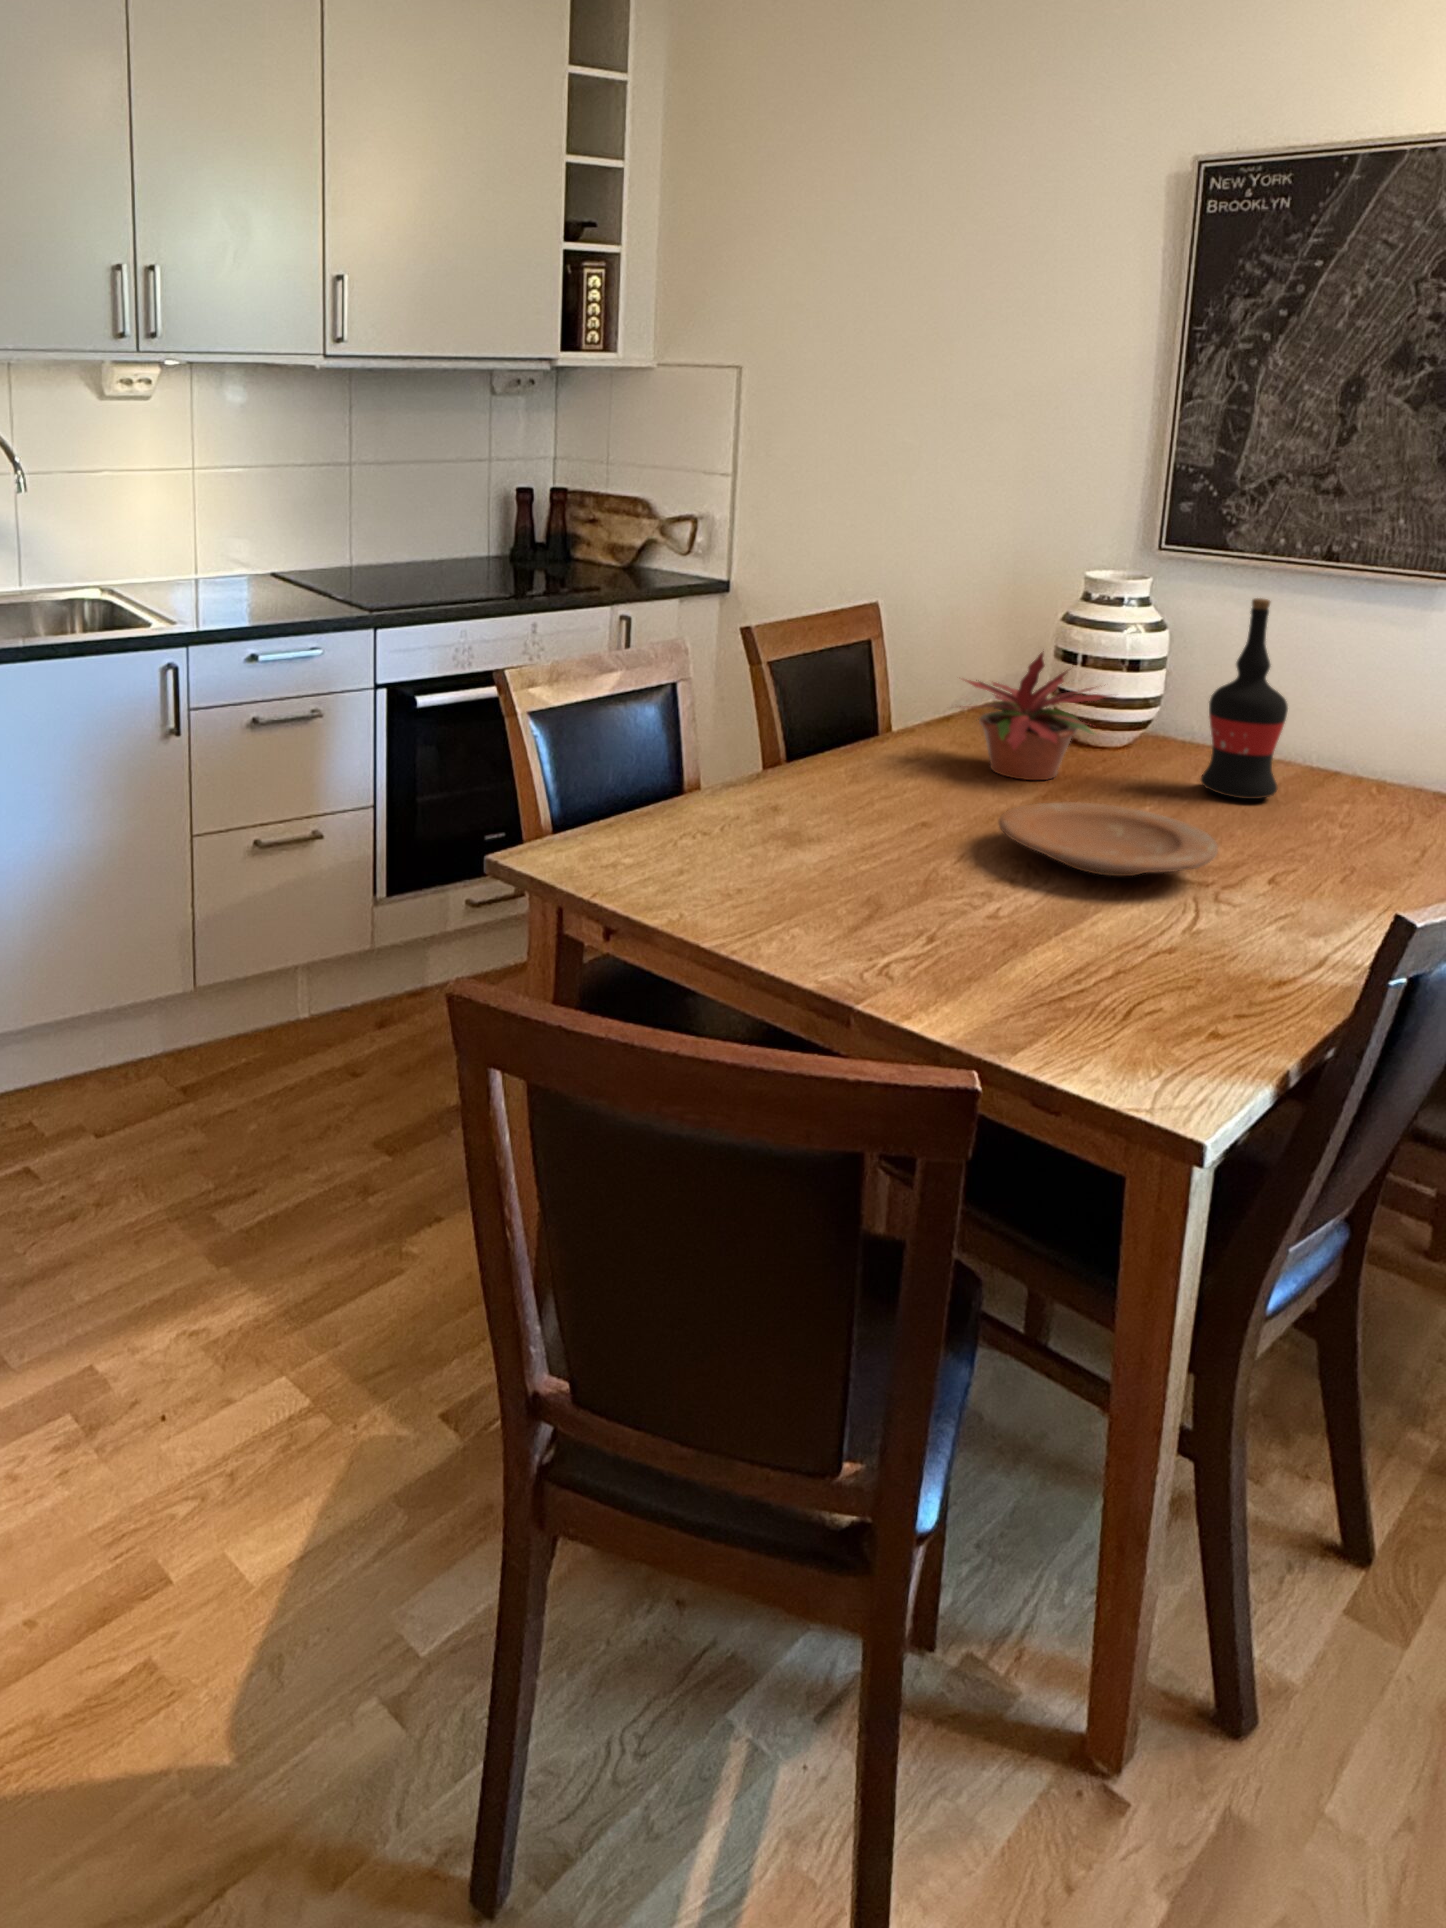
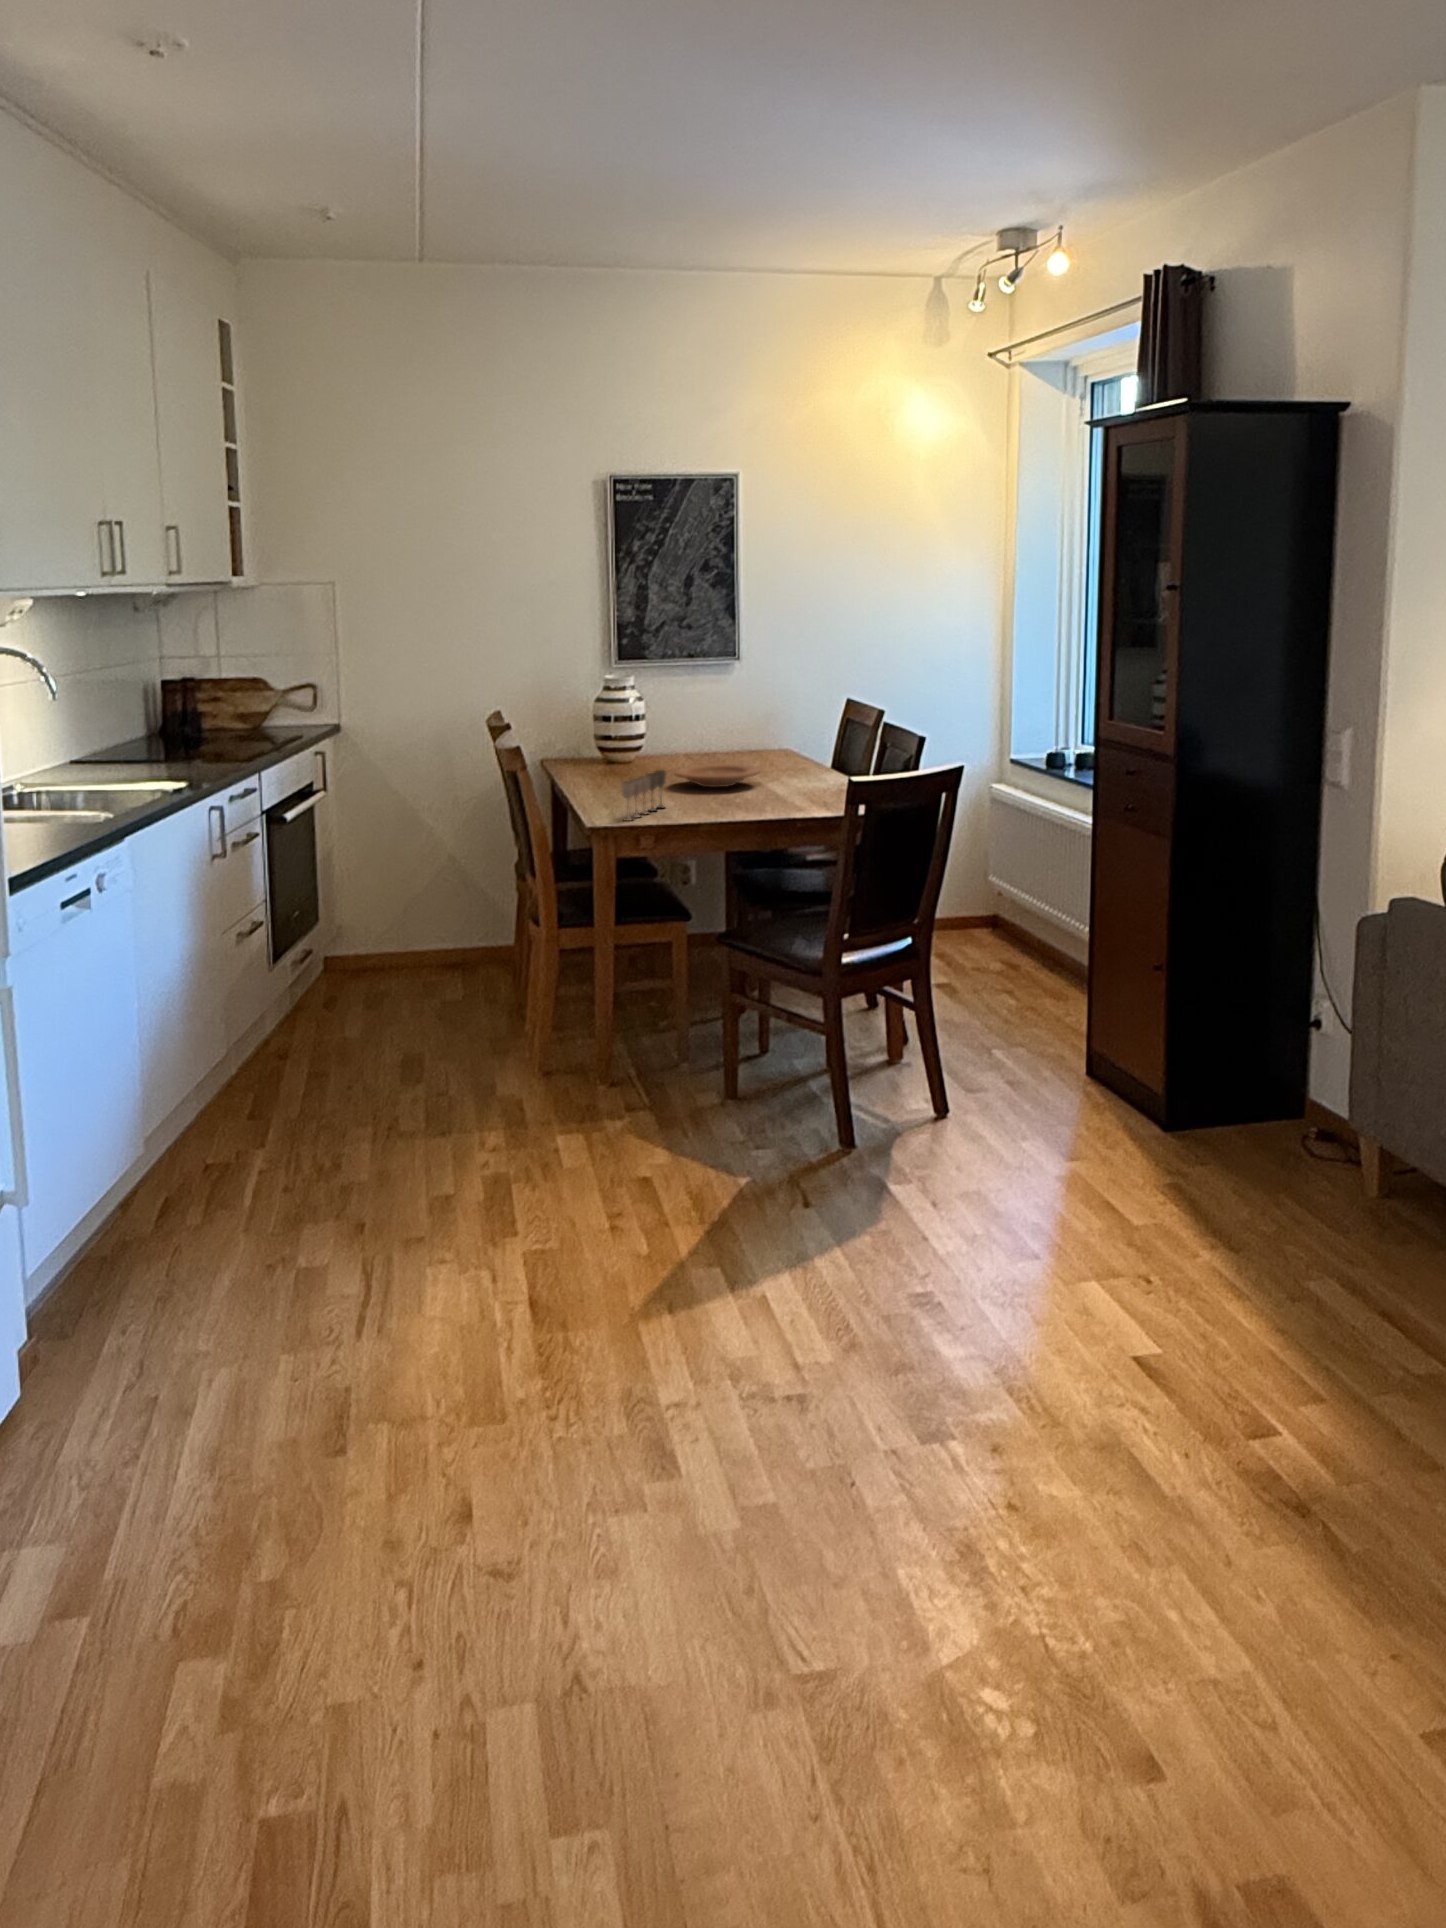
wine bottle: present [1201,598,1288,799] -> none [687,674,719,764]
potted plant: present [960,651,1108,780] -> none [585,708,665,774]
wine glass: none [662,806,838,903] -> present [621,770,666,821]

